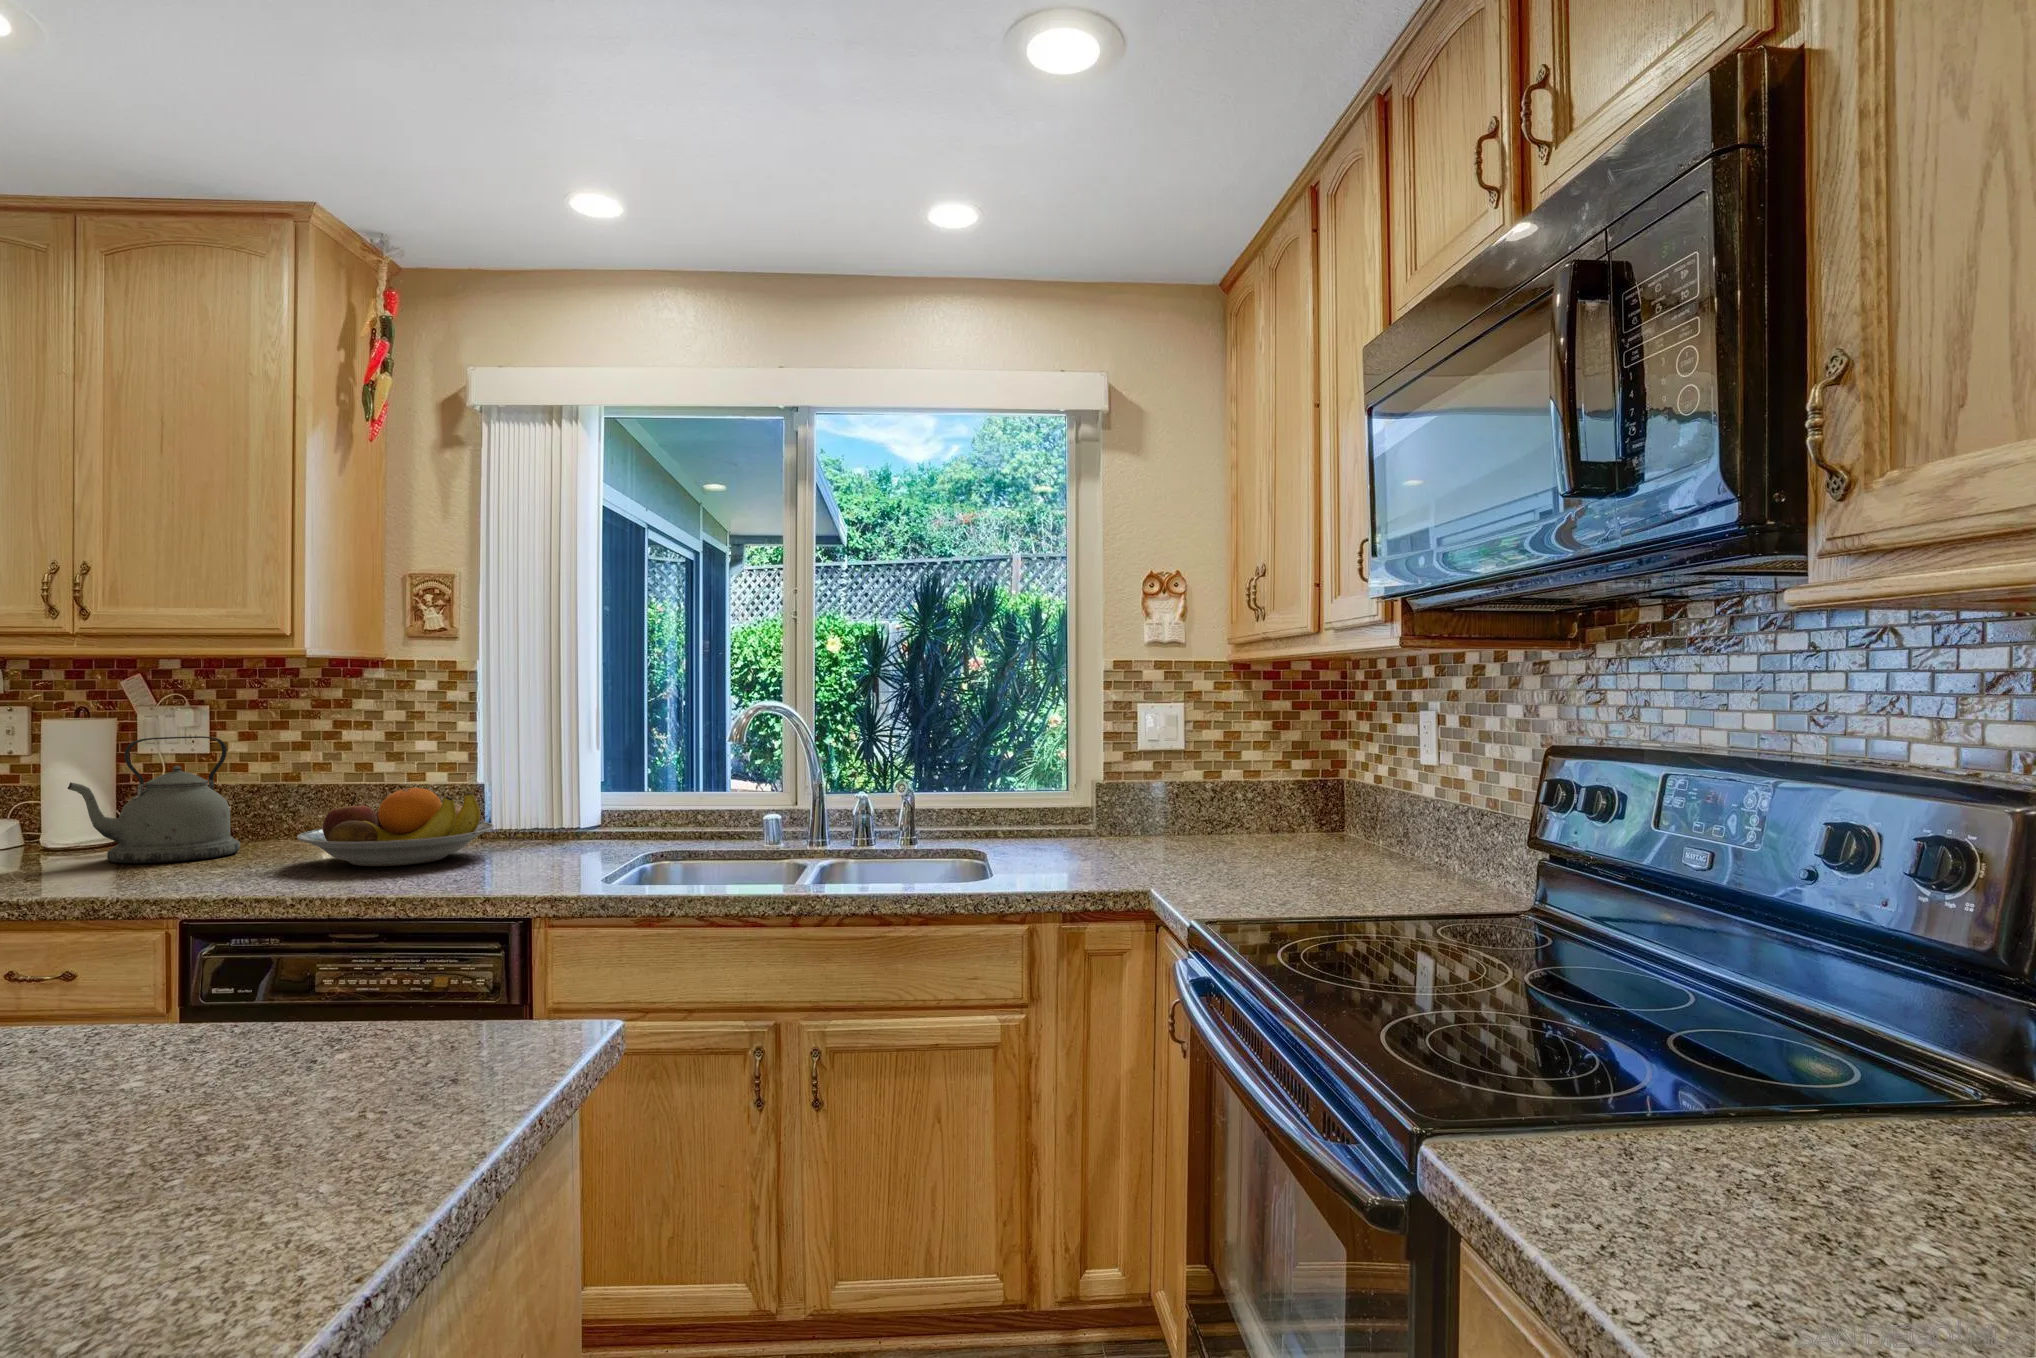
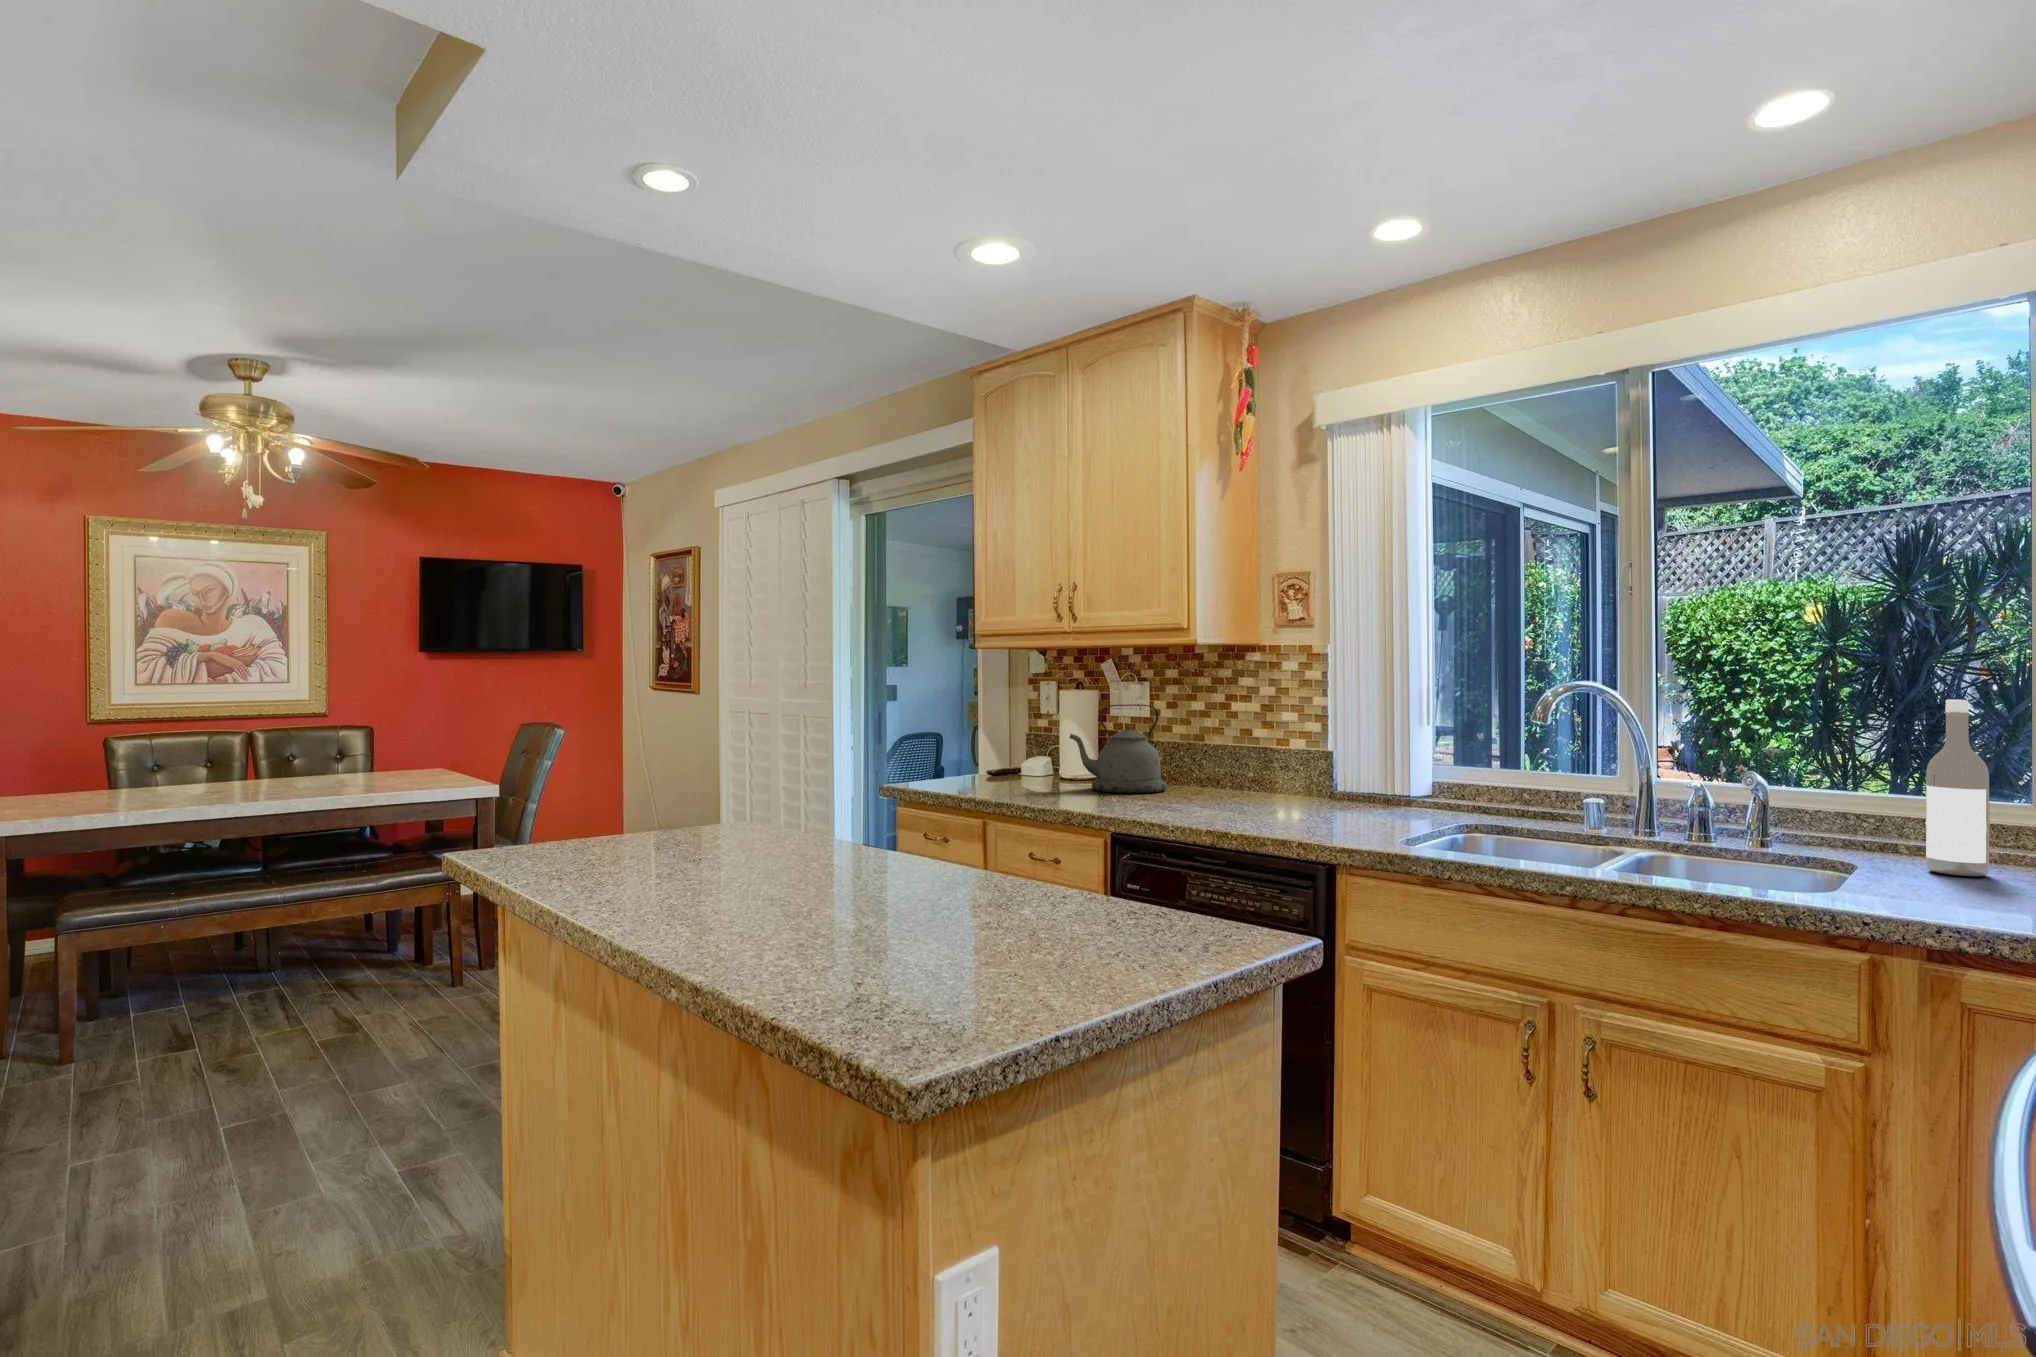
wine bottle: none [1025,714,1062,851] -> present [1926,700,1989,876]
fruit bowl: present [297,788,494,866] -> none [1190,750,1330,811]

